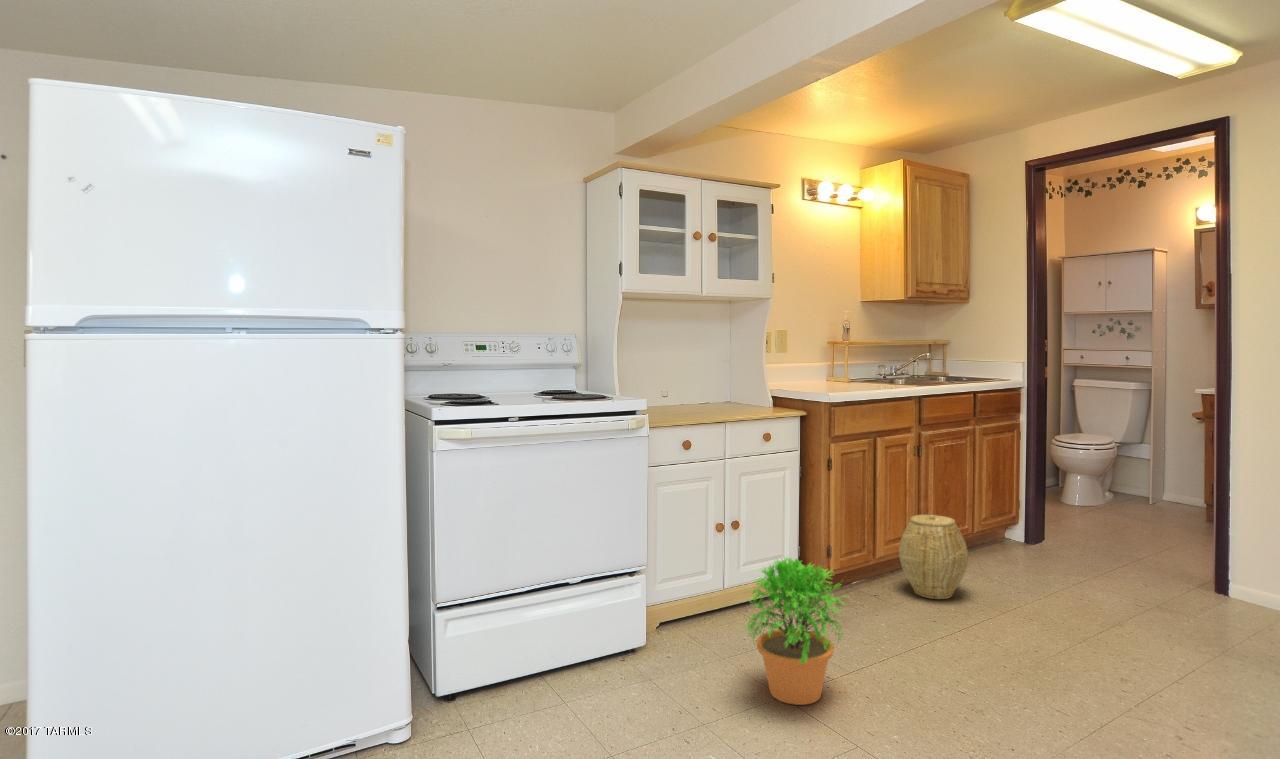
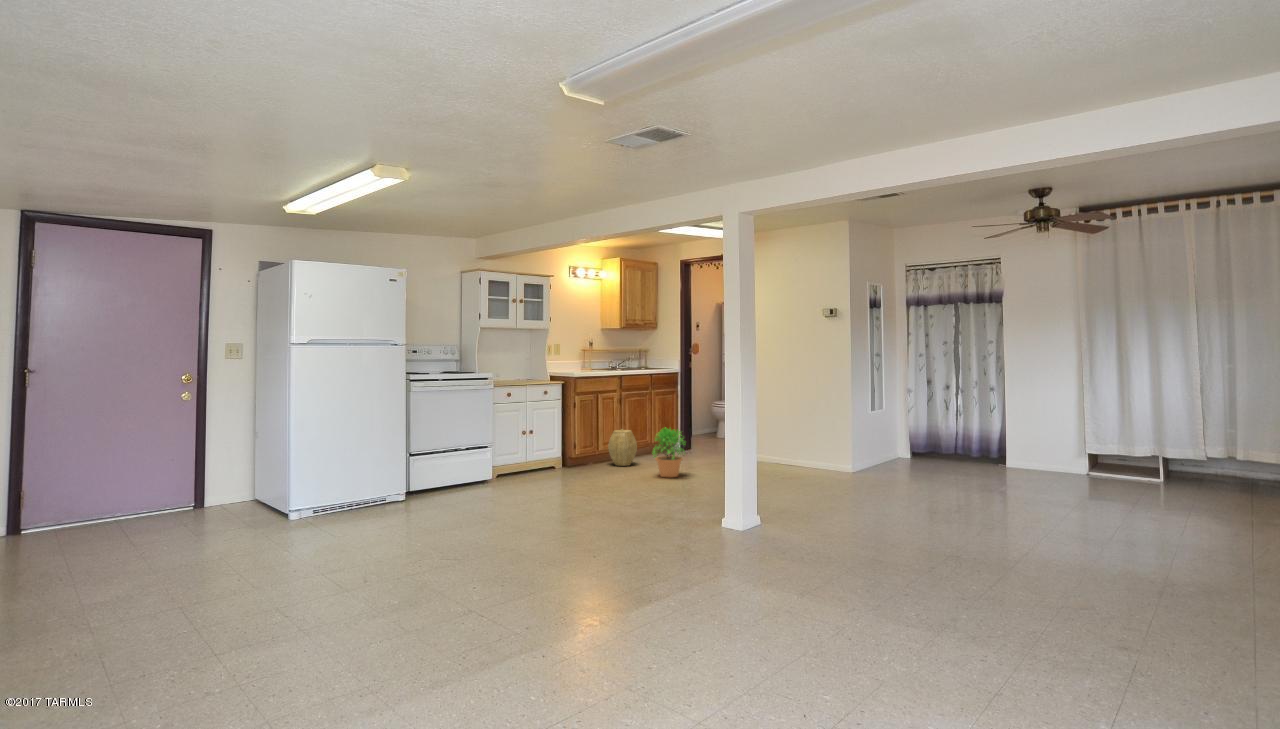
potted plant: present [748,558,845,705] -> present [653,427,685,478]

